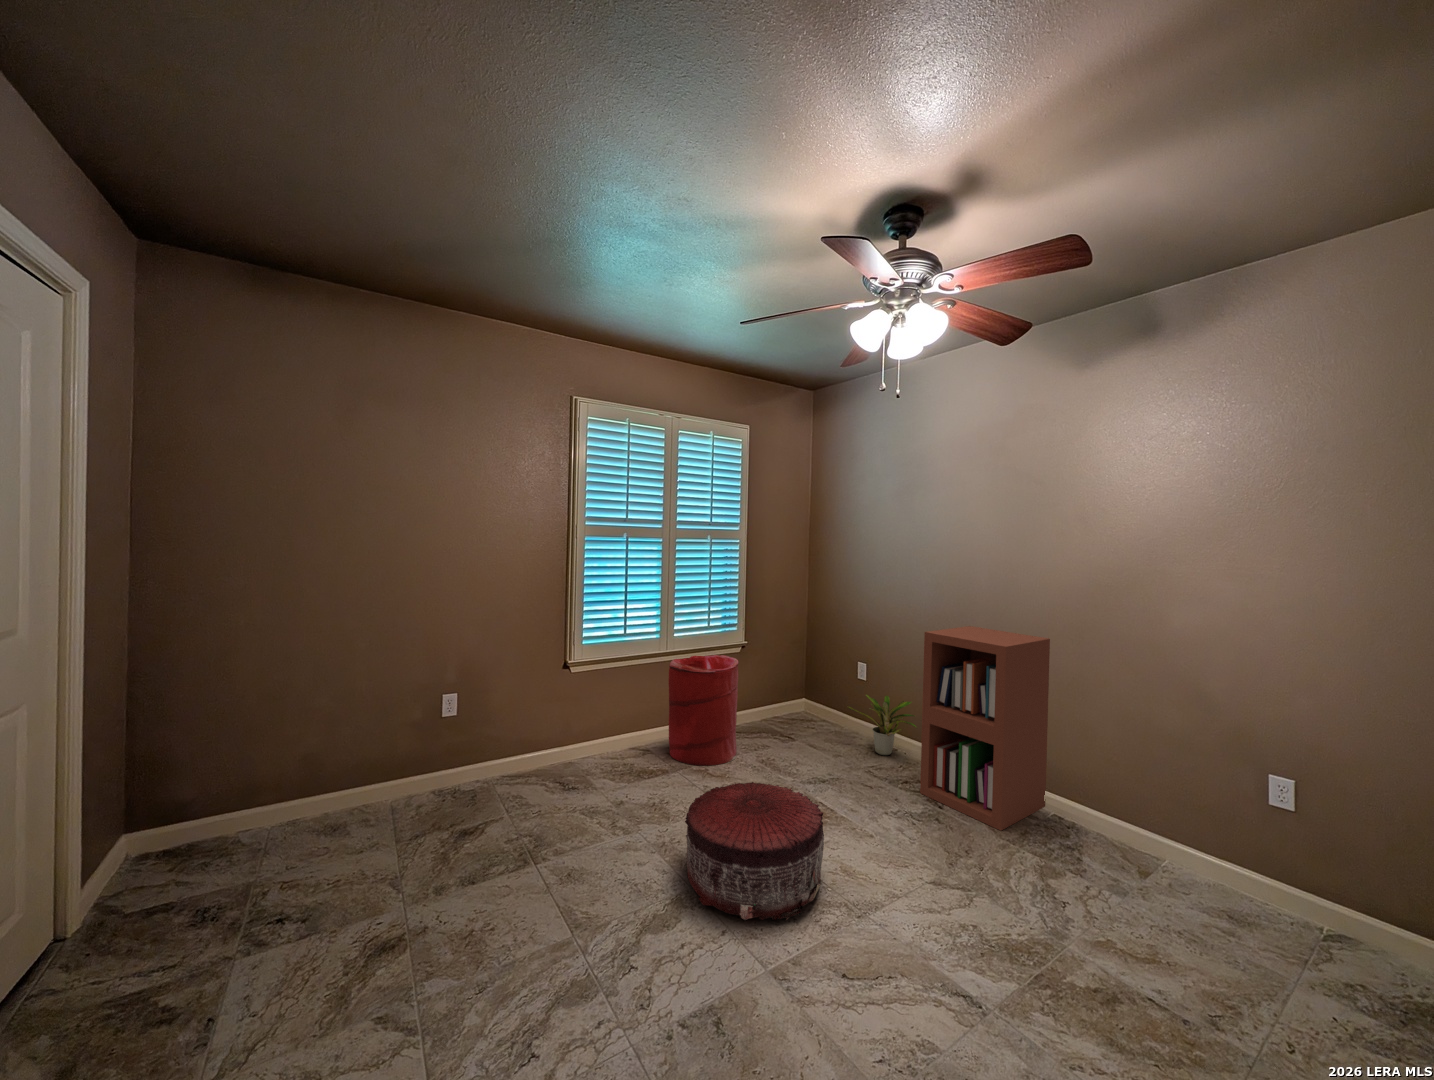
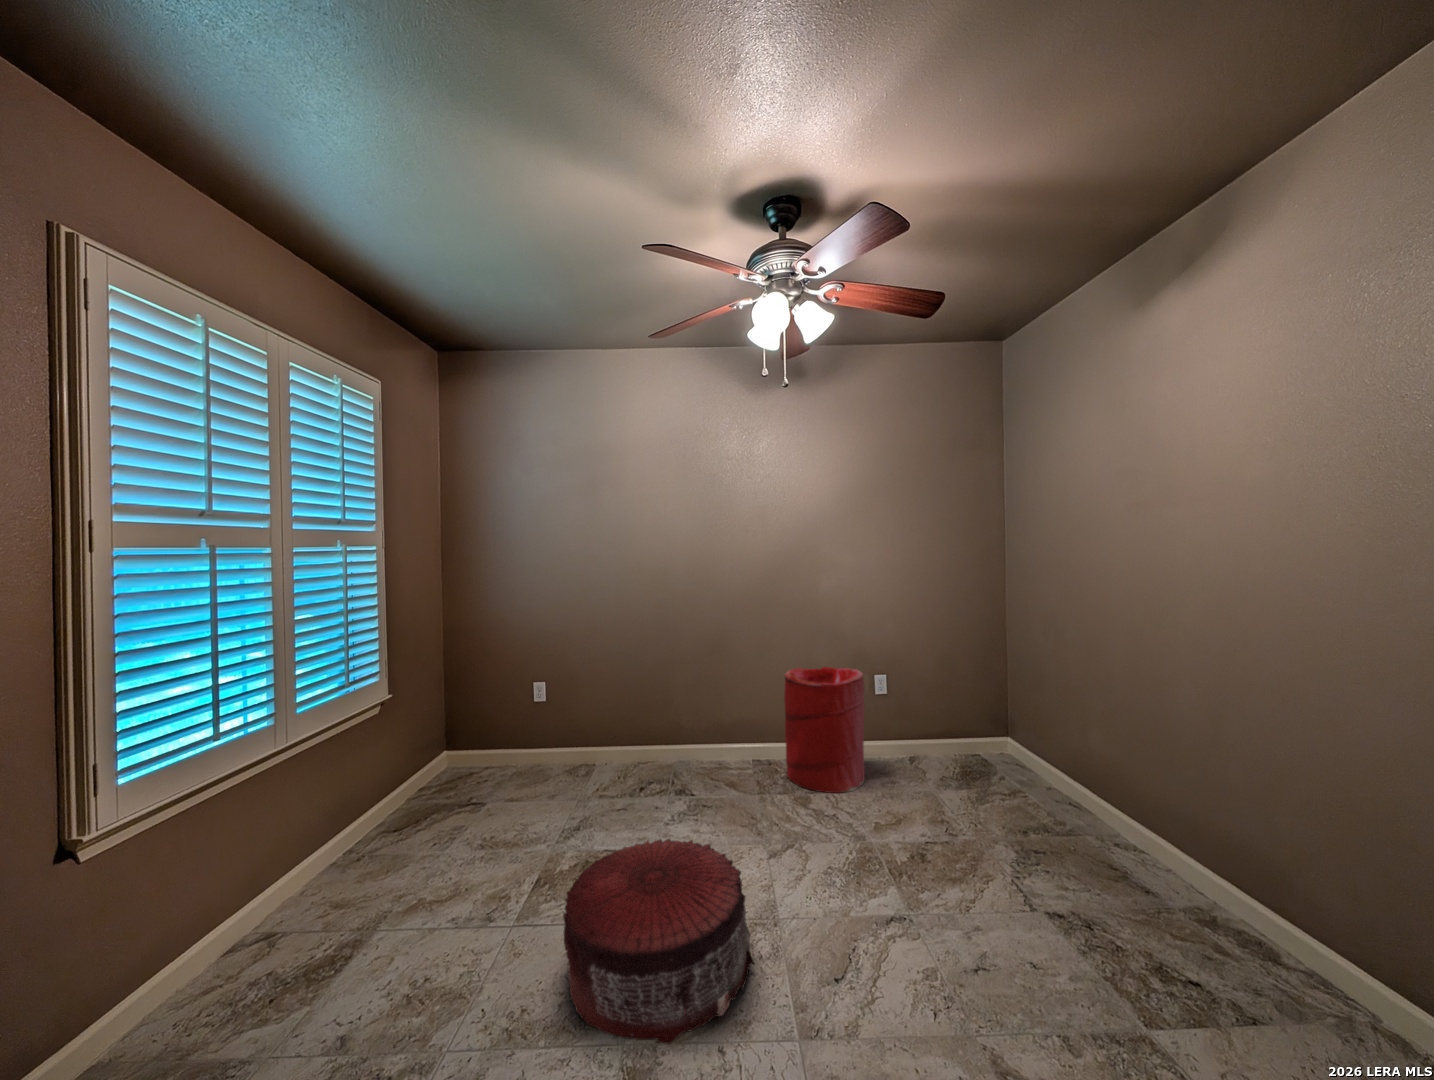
bookshelf: present [920,626,1050,831] -> none [661,615,747,794]
laundry hamper: present [669,655,739,766] -> present [784,667,865,793]
potted plant: present [847,695,917,755] -> none [544,708,630,778]

